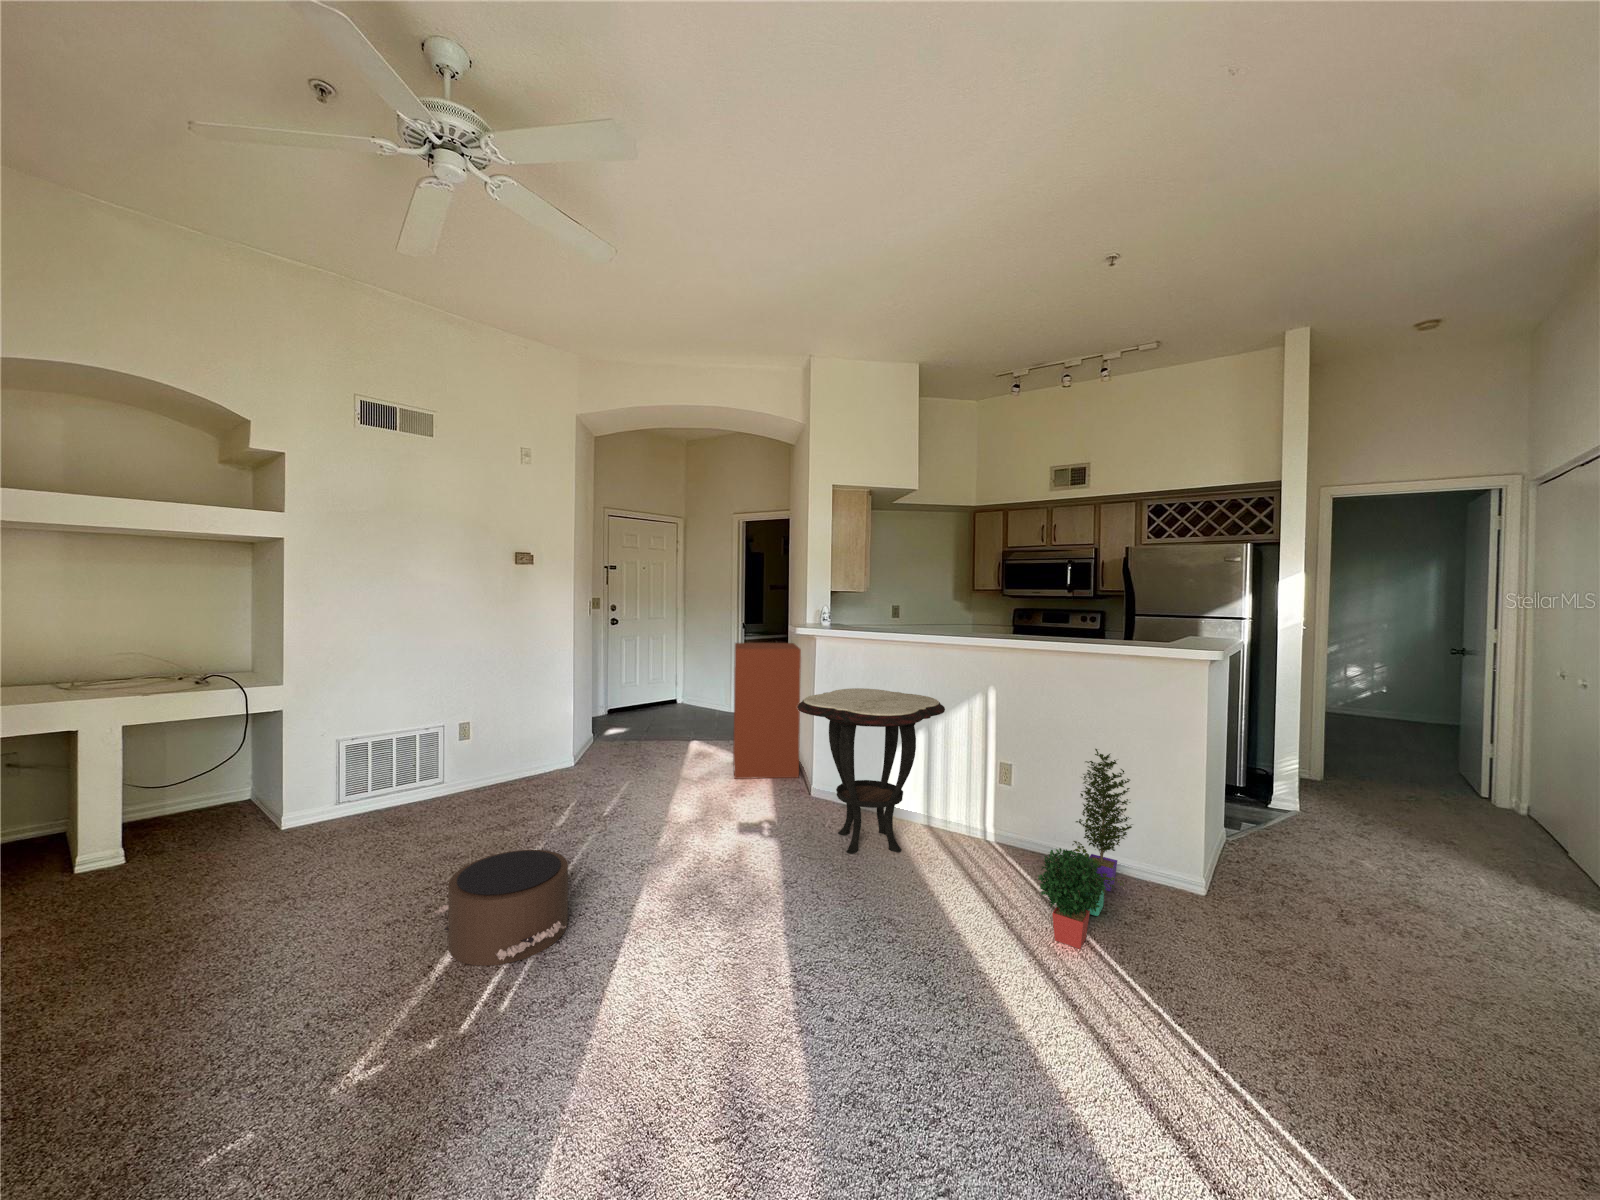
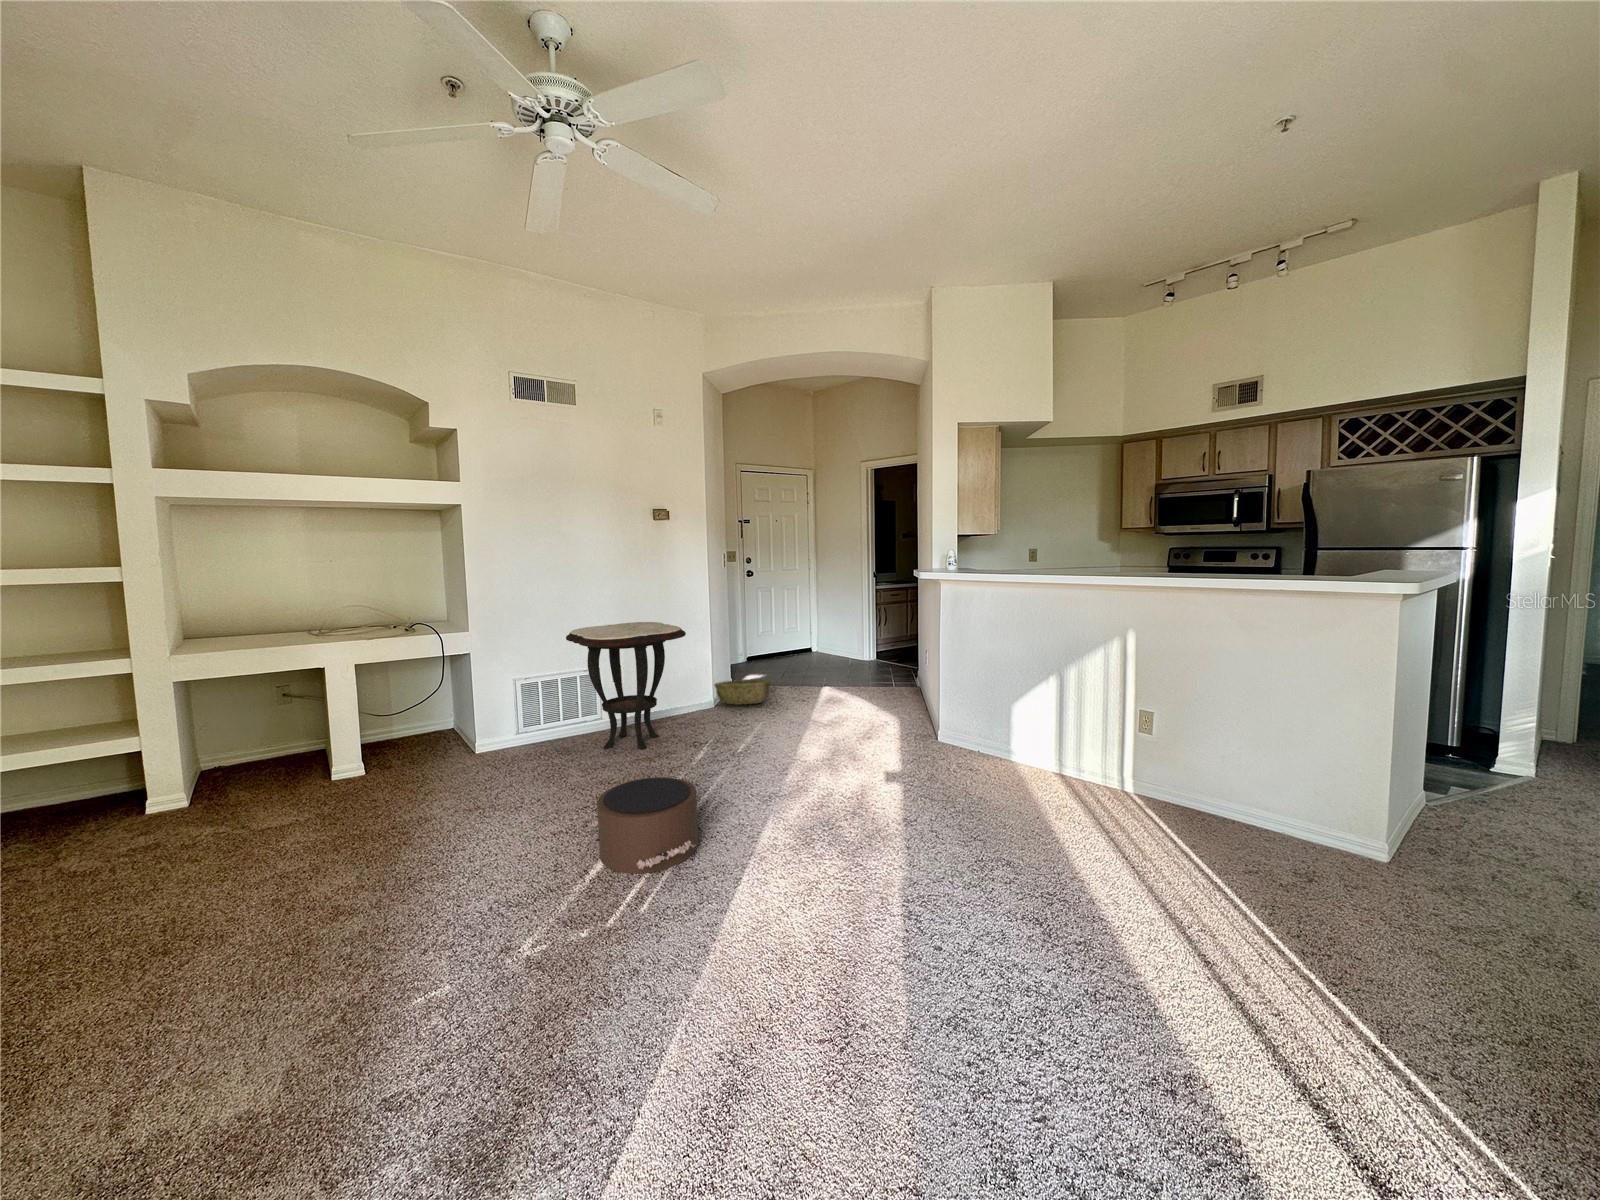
bookshelf: present [733,643,801,779] -> none [855,590,921,724]
side table: present [797,688,945,854] -> present [566,622,686,749]
woven basket: none [581,734,643,761] -> present [714,680,770,705]
potted plant: present [1038,749,1132,949] -> none [1170,697,1297,908]

